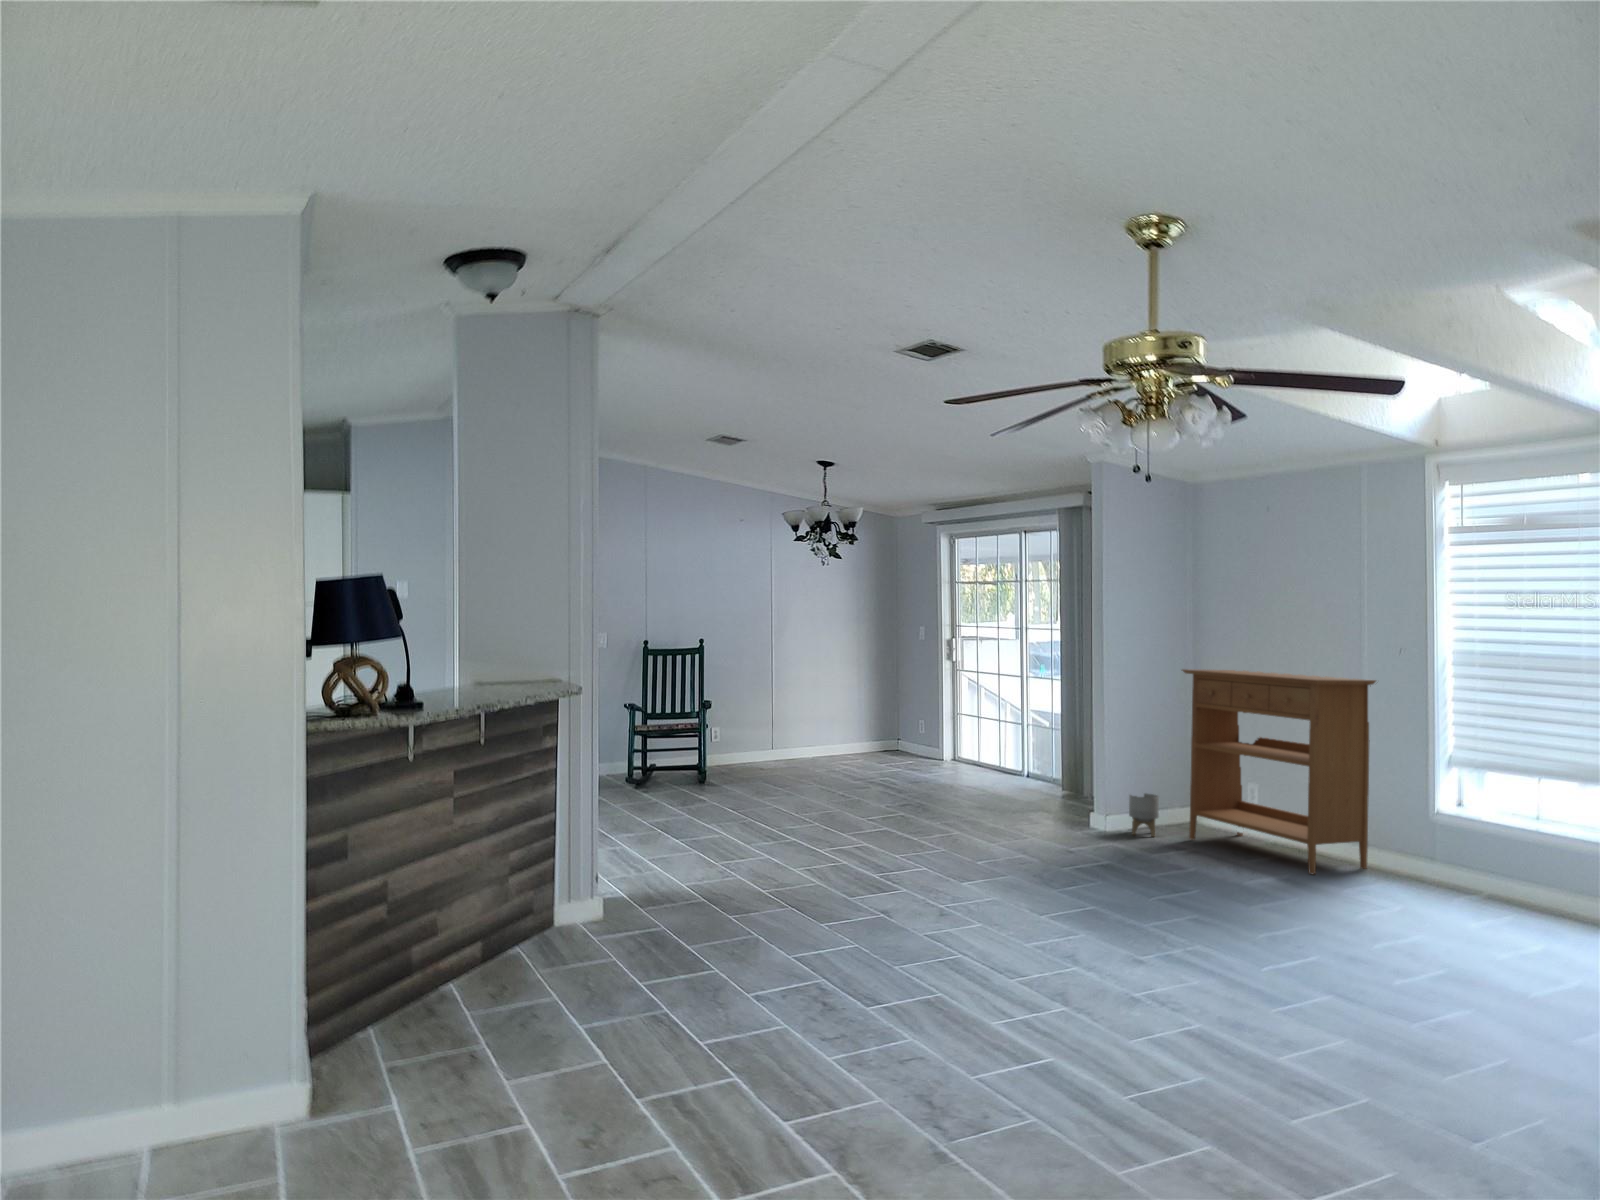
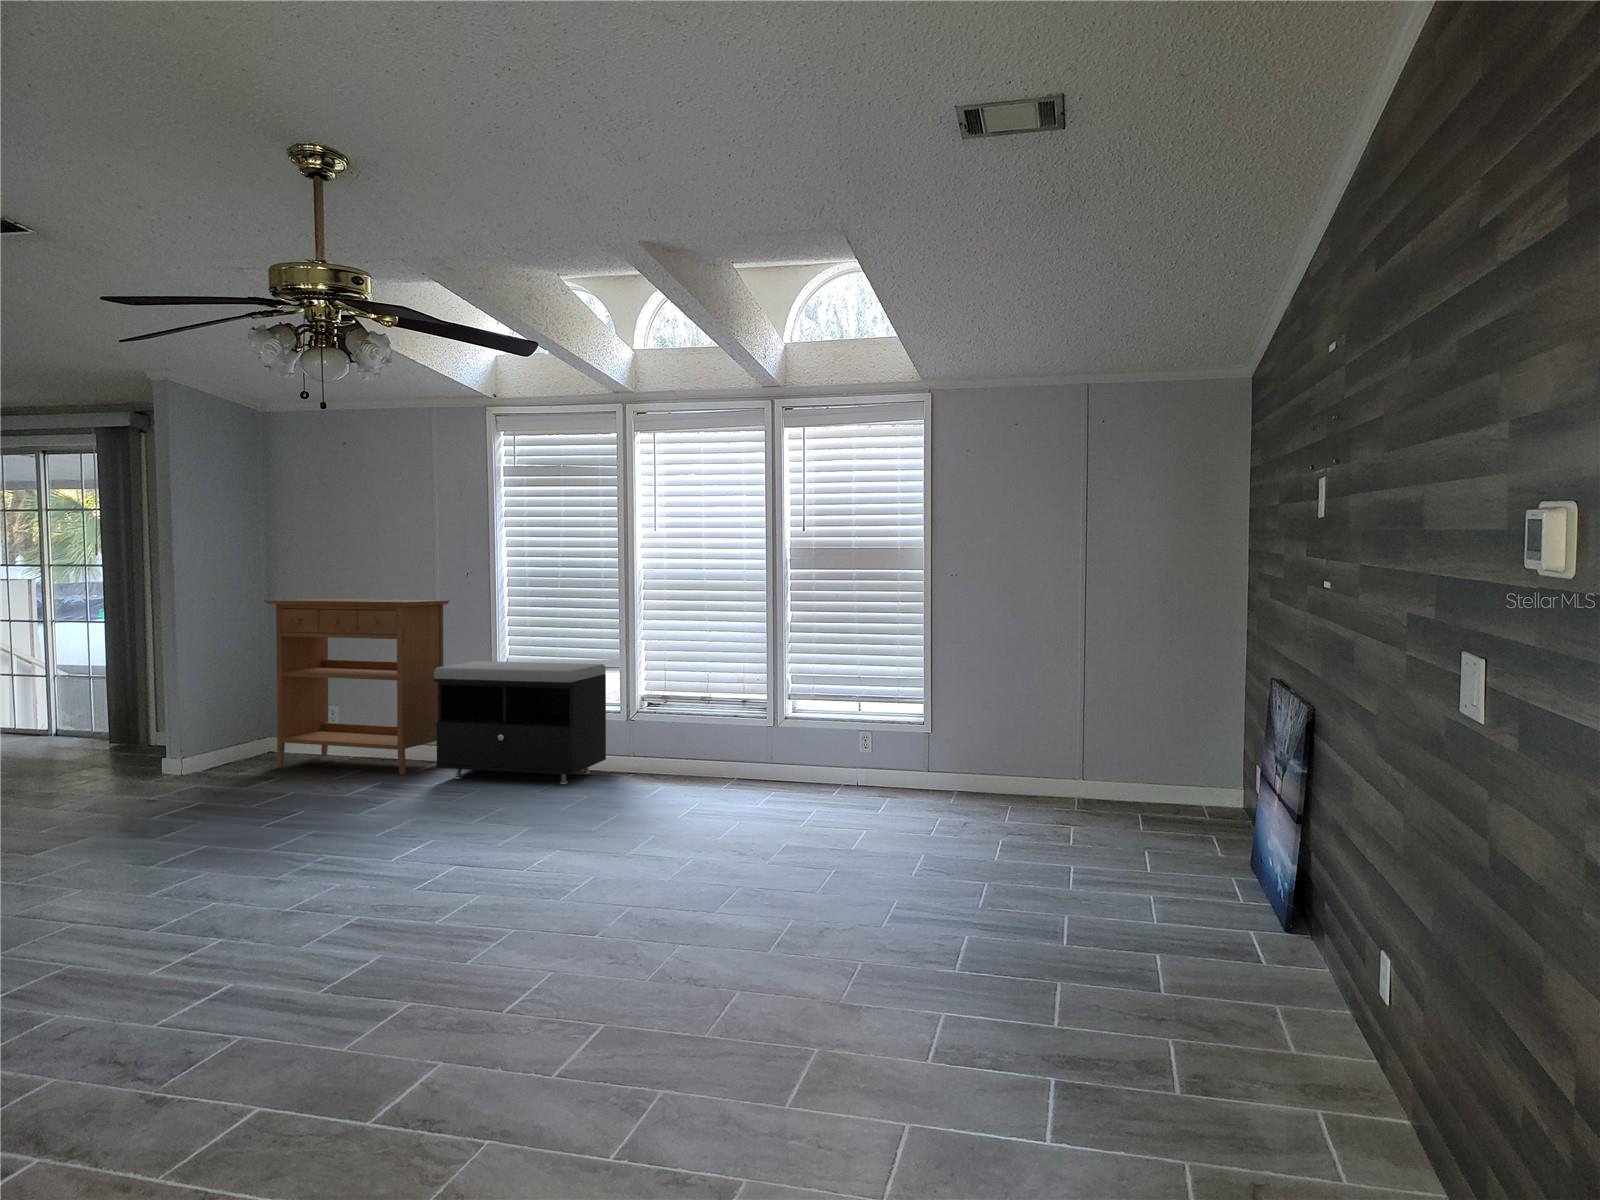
storage bench: none [1347,755,1593,930] -> present [434,661,606,784]
planter: present [1129,793,1159,837] -> none [210,729,243,774]

